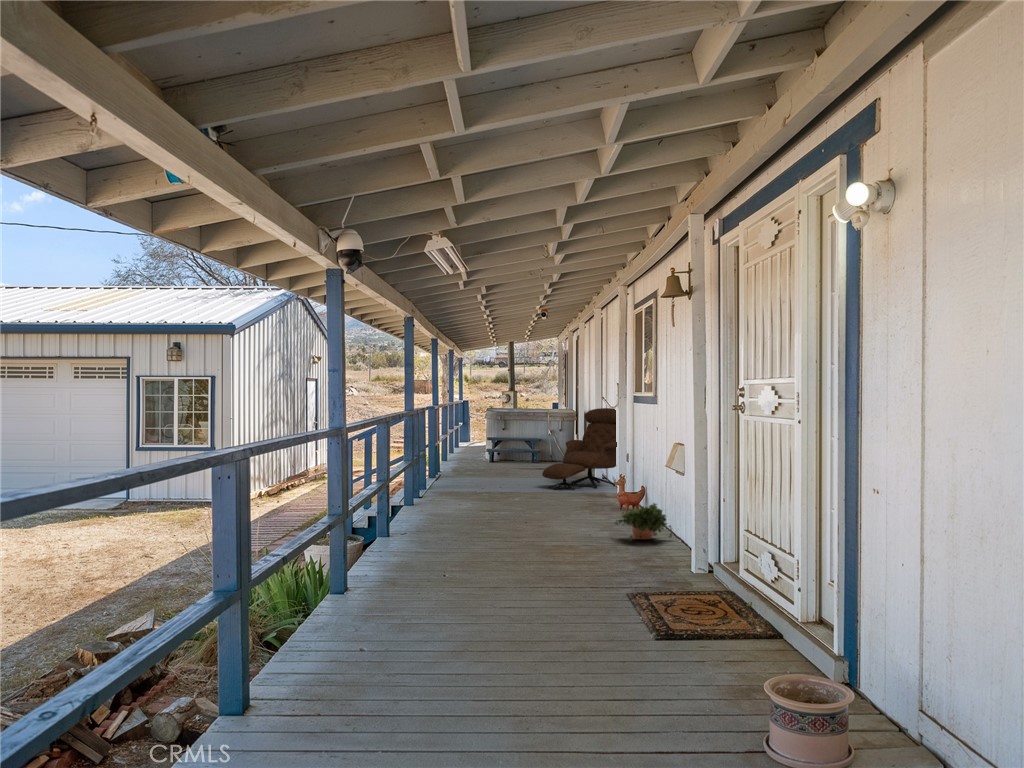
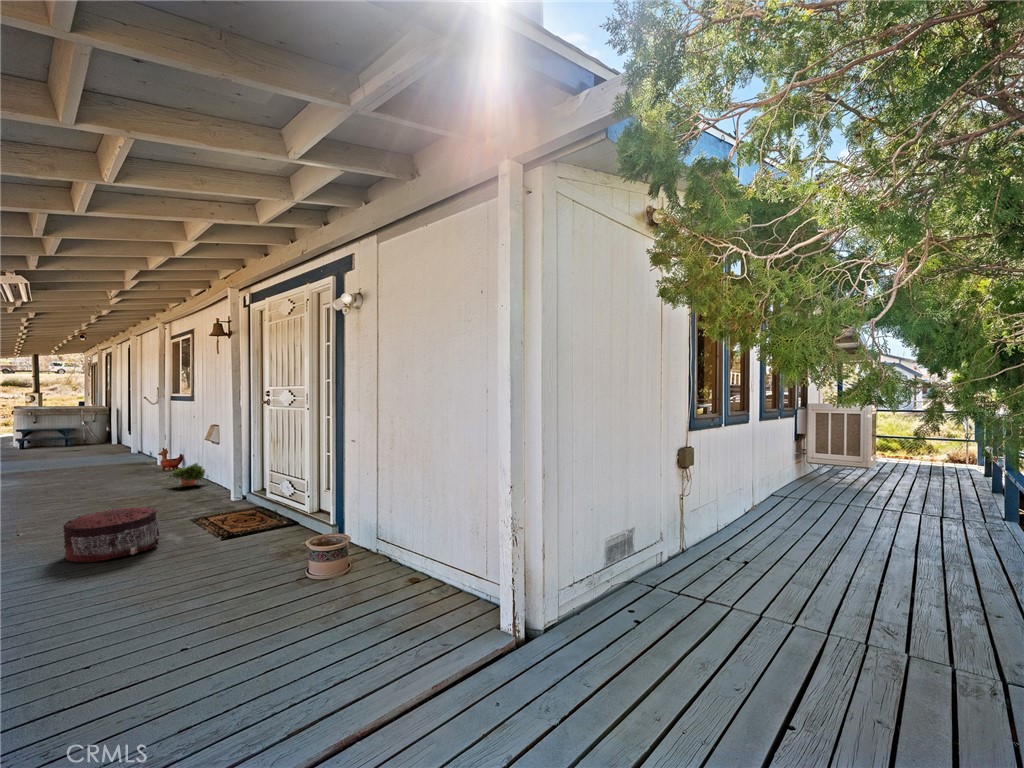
lounge chair: present [542,408,617,490] -> none [88,405,157,463]
pouf: none [458,560,569,636] -> present [63,507,160,562]

